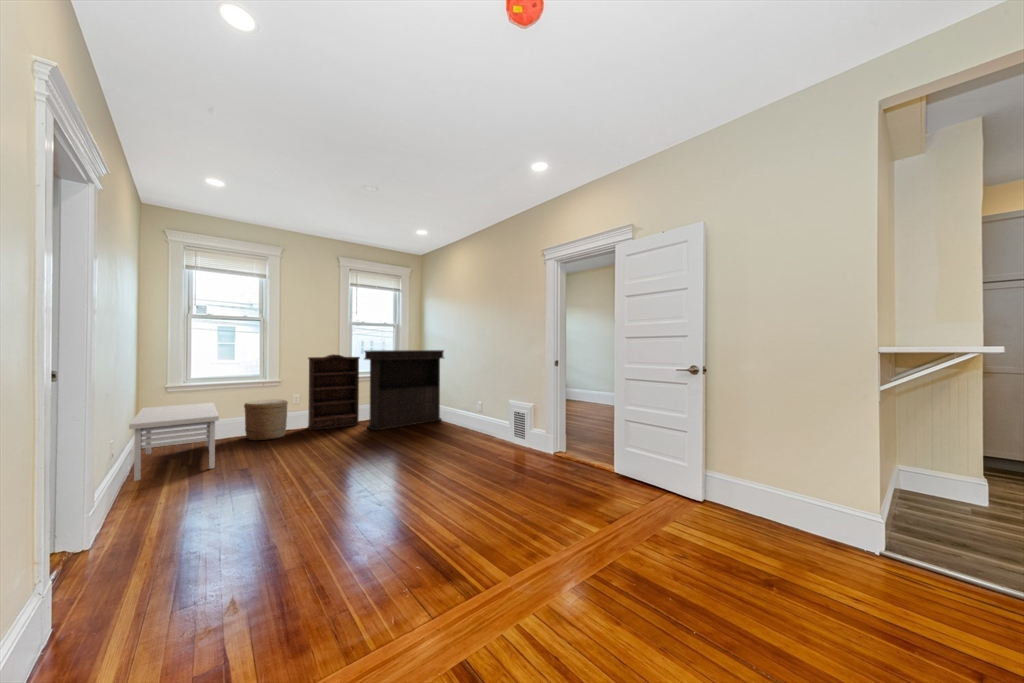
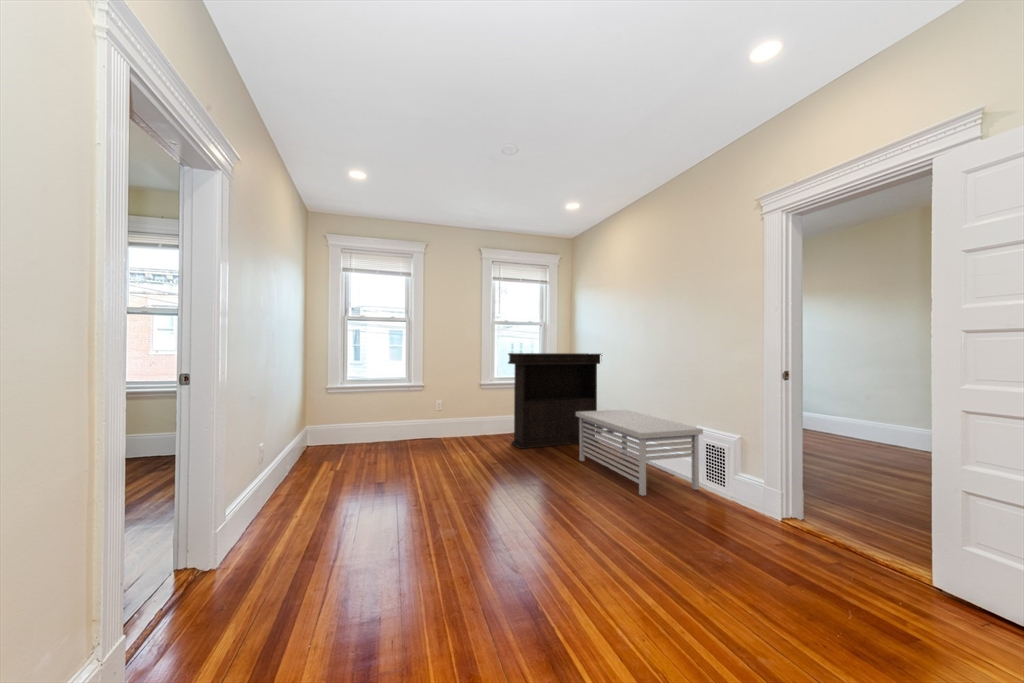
bookshelf: present [308,354,360,430] -> none [451,357,504,442]
woven basket: present [244,399,288,441] -> none [390,405,430,449]
storage bench: present [129,403,219,481] -> present [576,410,703,496]

